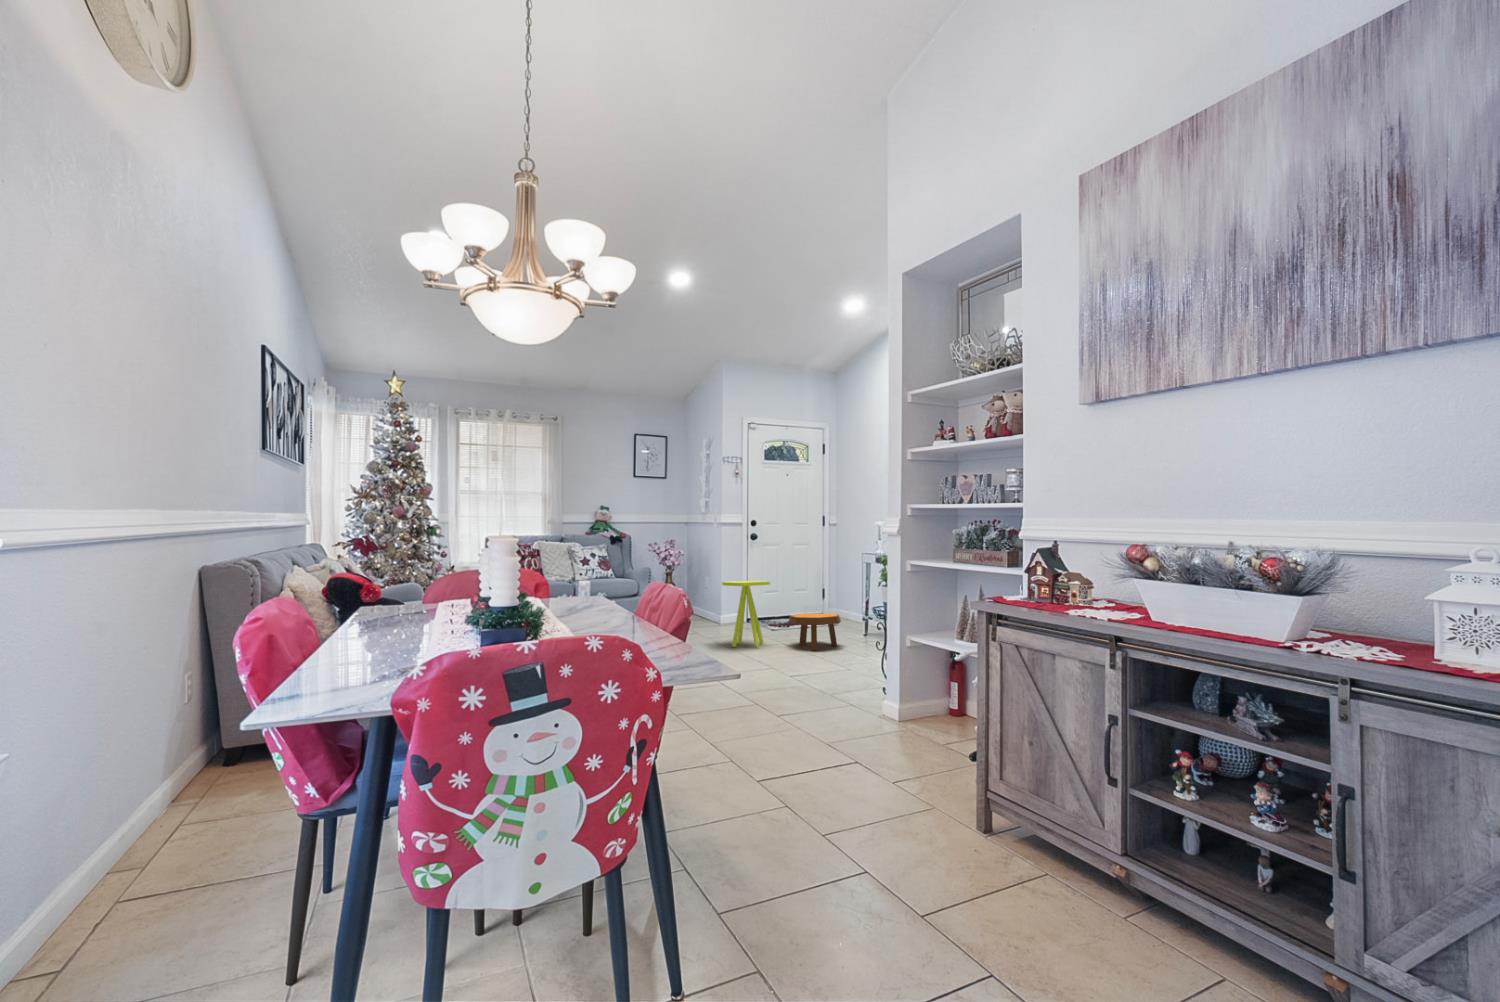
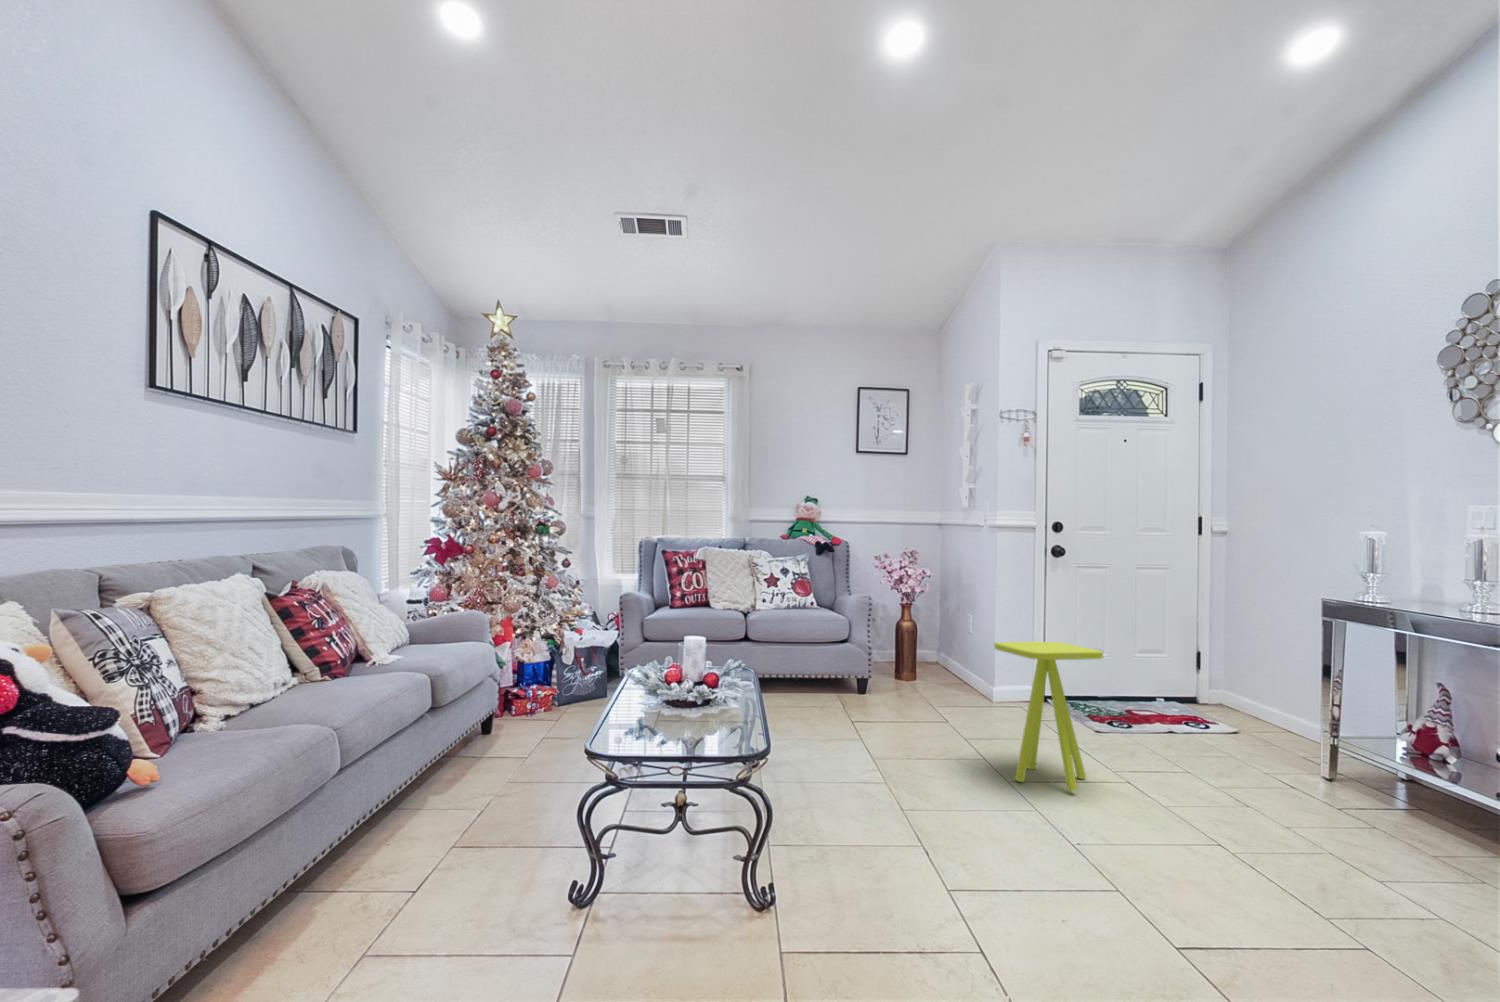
footstool: present [789,613,841,650] -> none [1149,724,1292,831]

